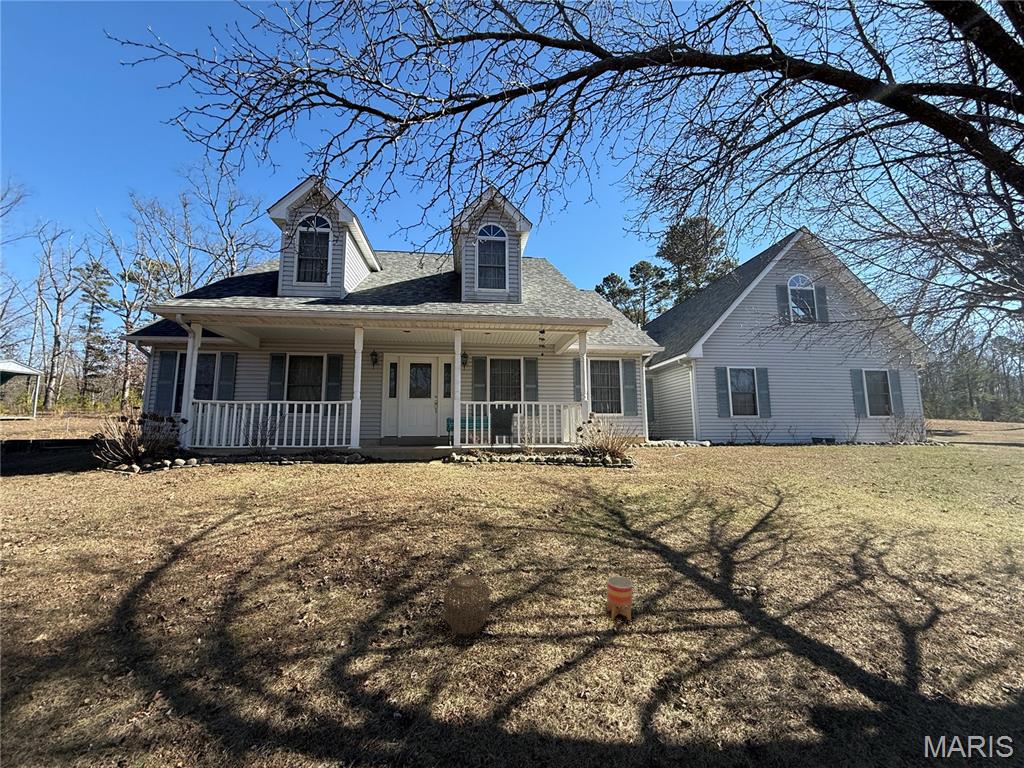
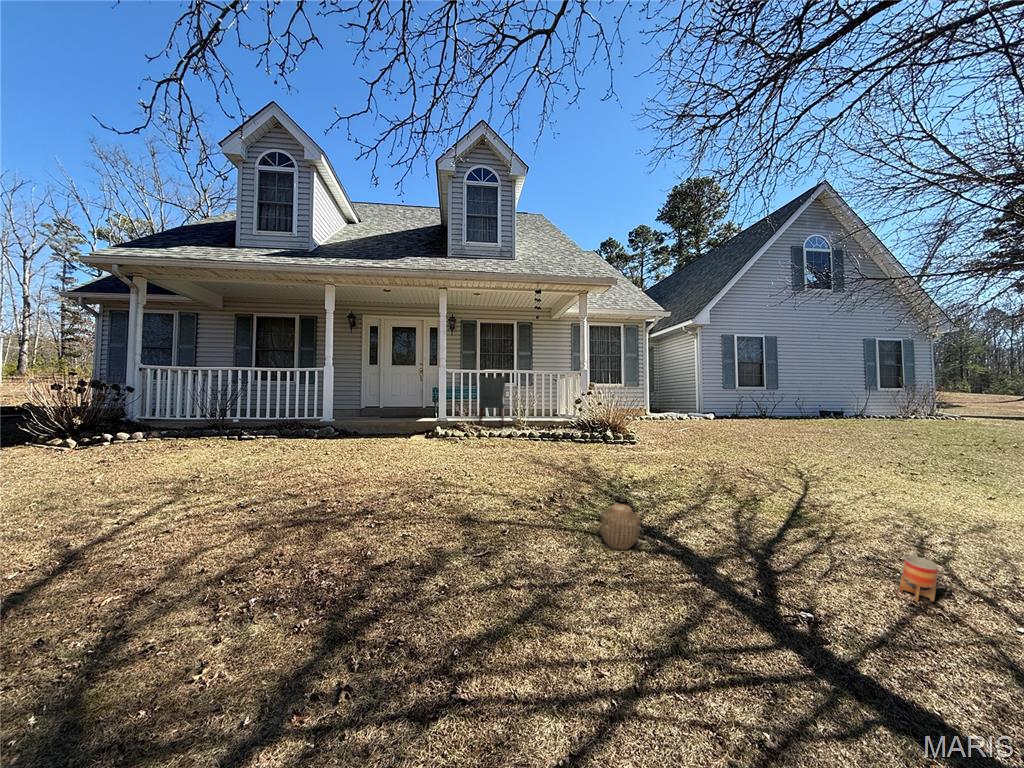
woven basket: present [443,575,491,634] -> present [600,504,640,550]
planter: present [607,576,633,621] -> present [899,556,939,602]

